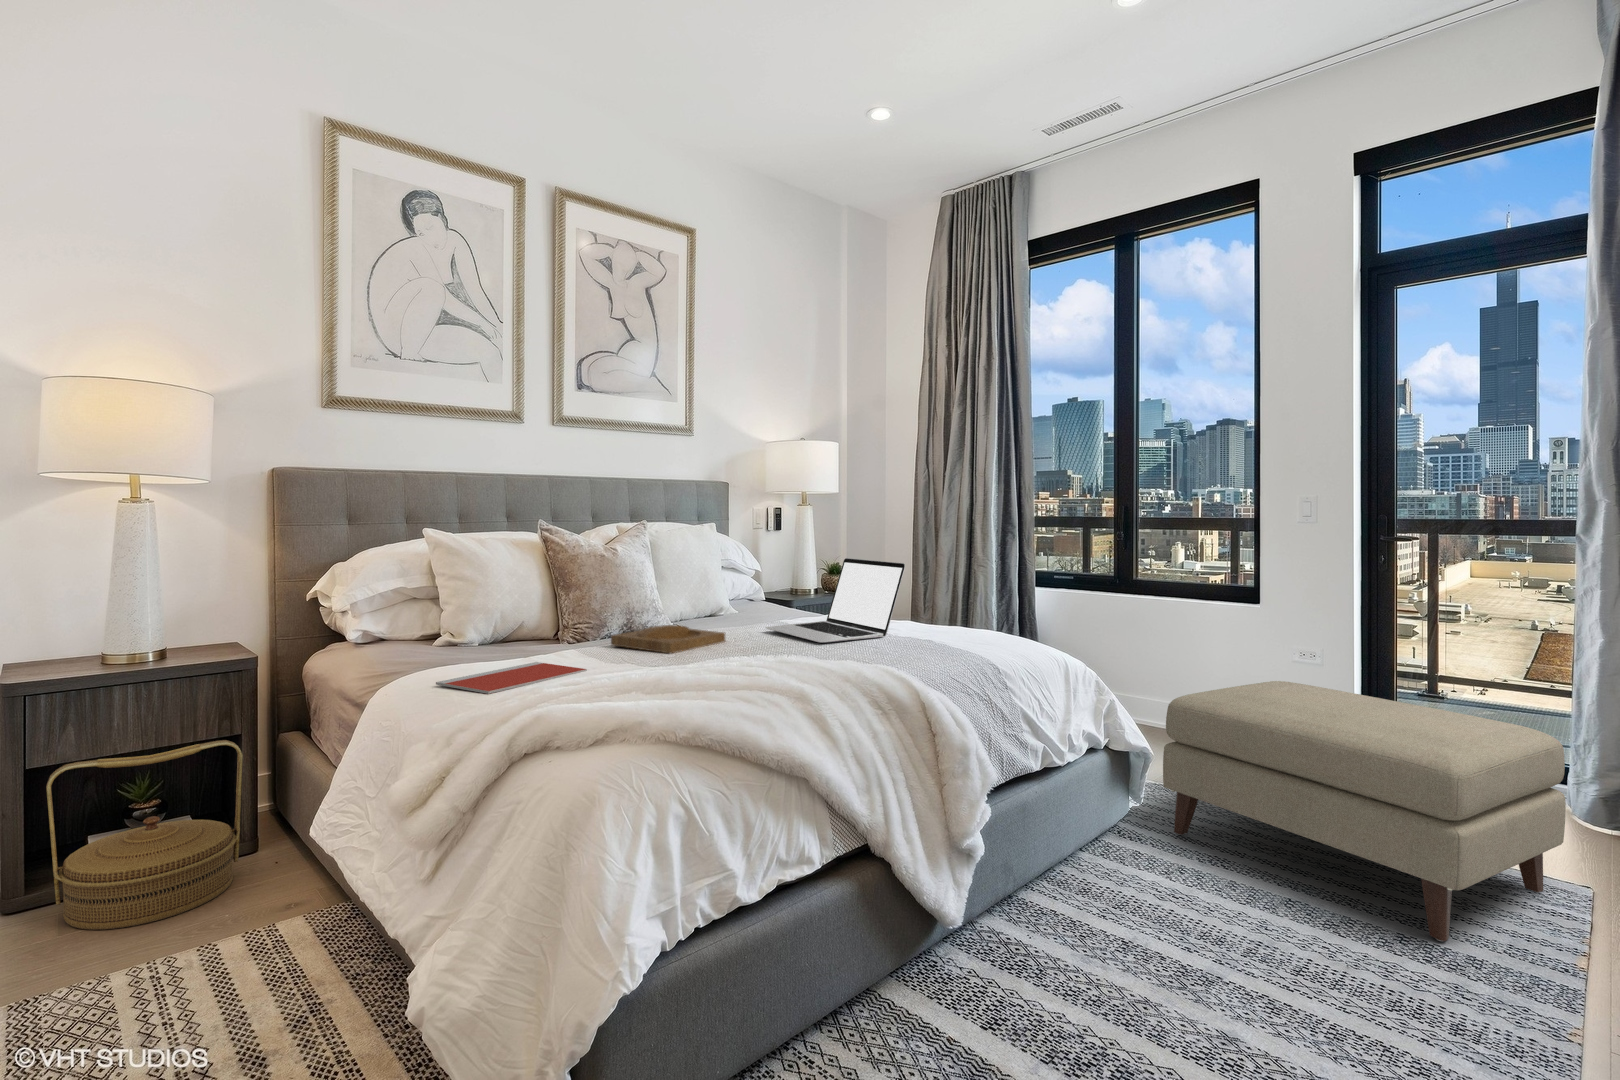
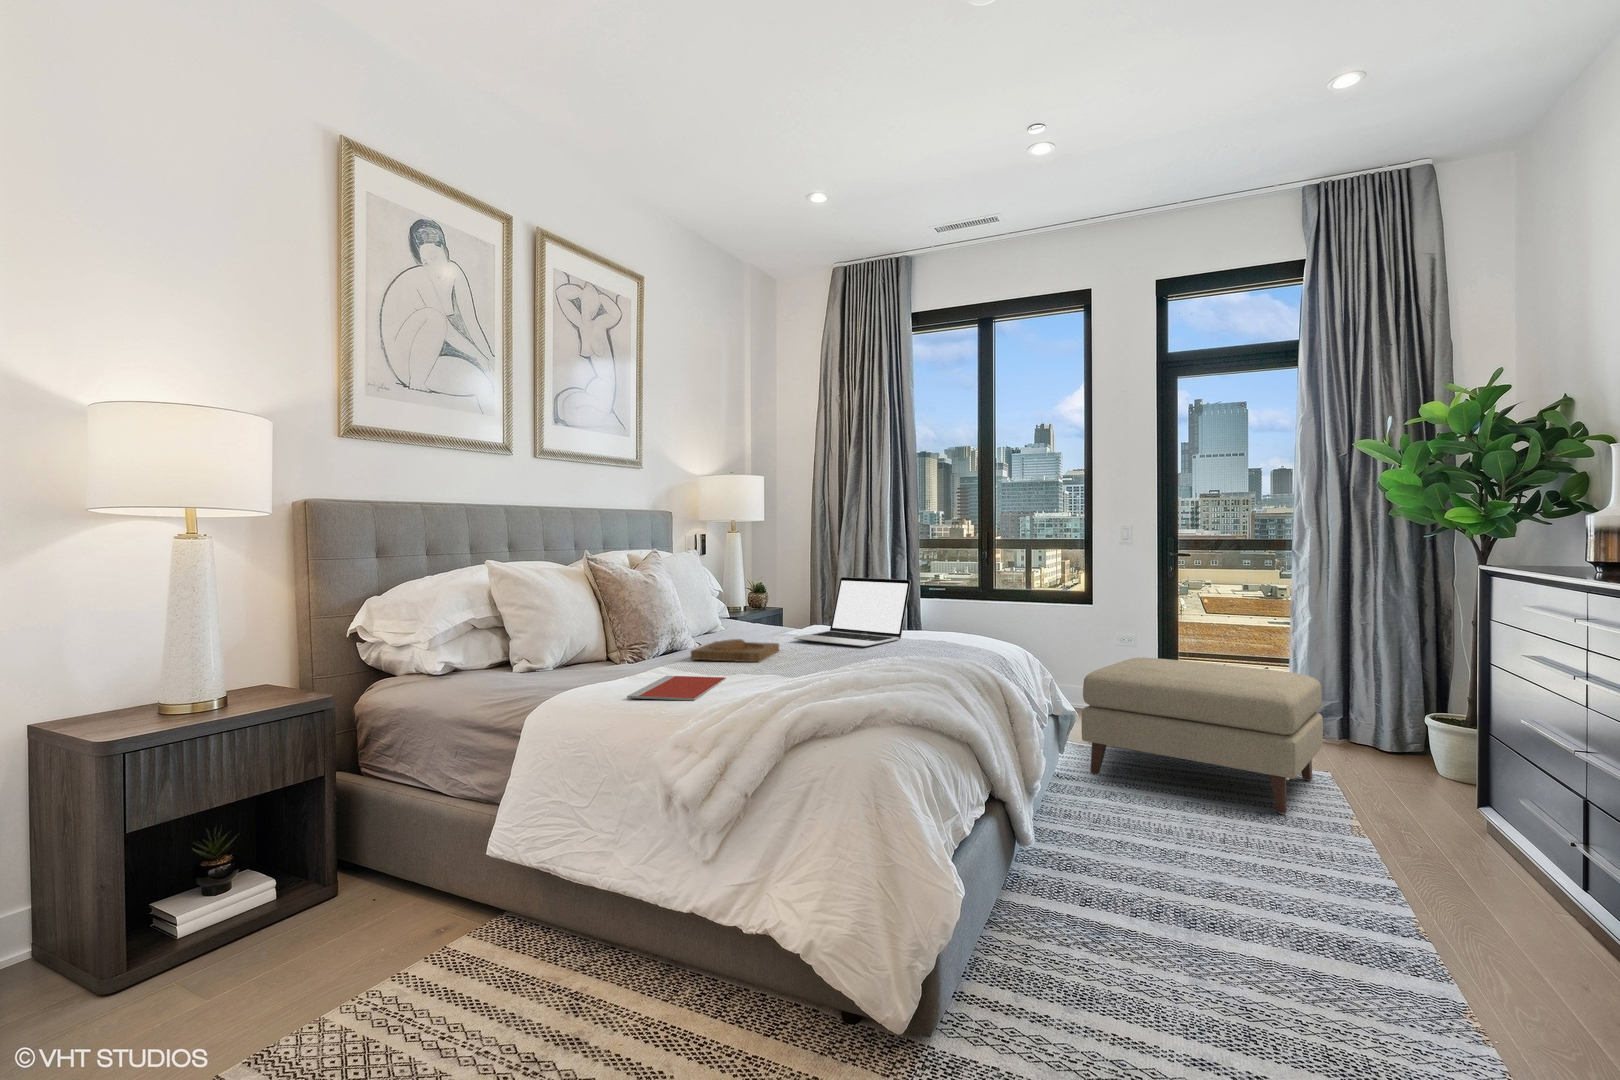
woven basket: present [46,740,243,930] -> none [173,779,350,988]

